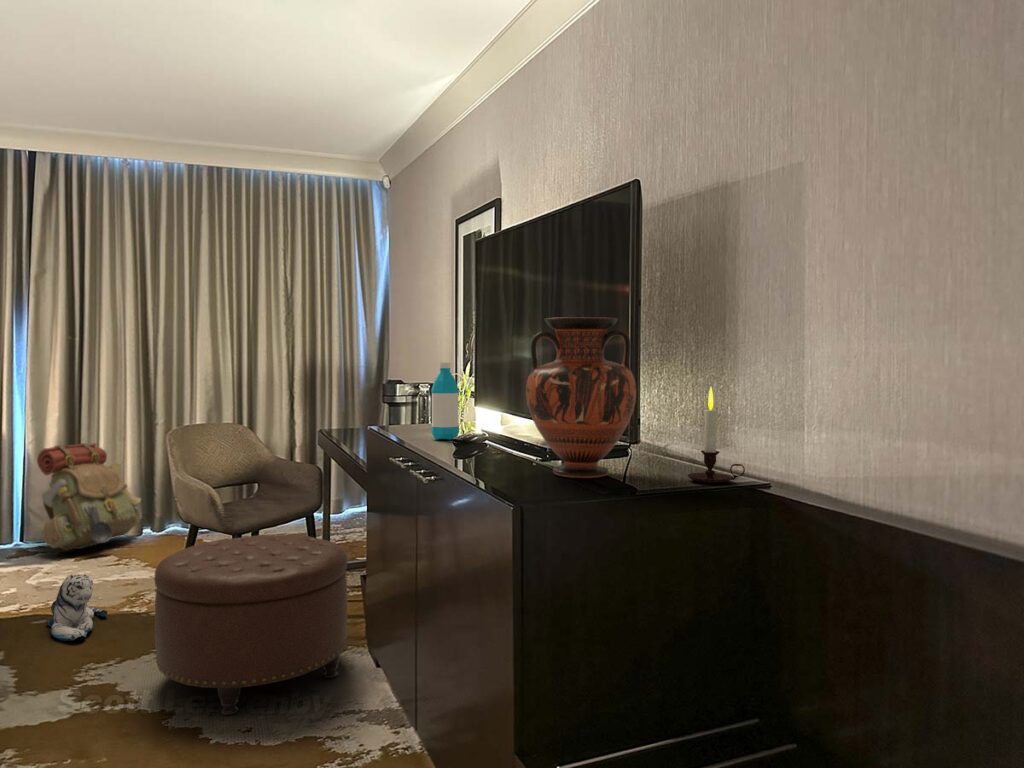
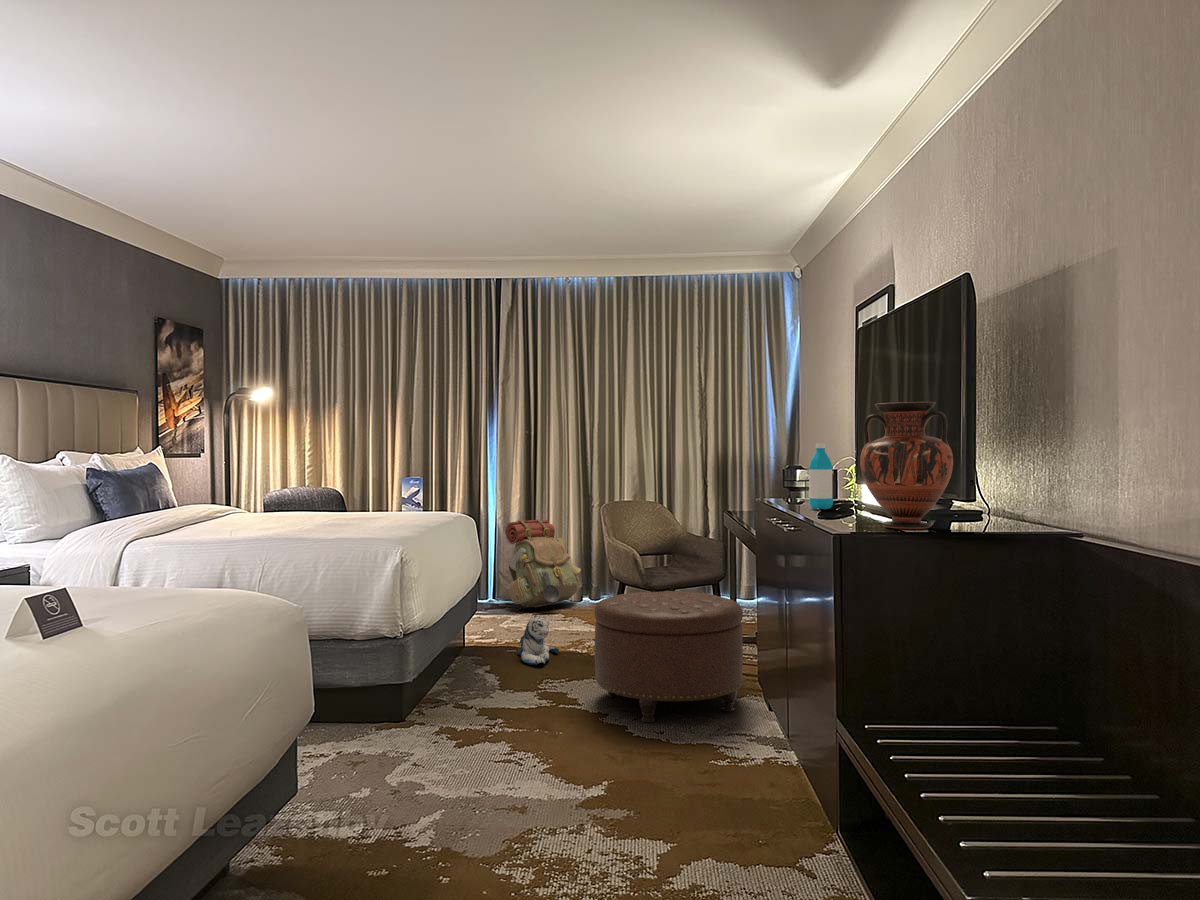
candle: present [687,387,745,483] -> none [993,455,1044,534]

